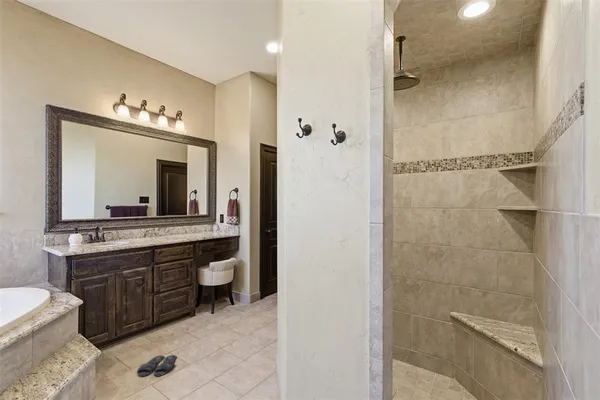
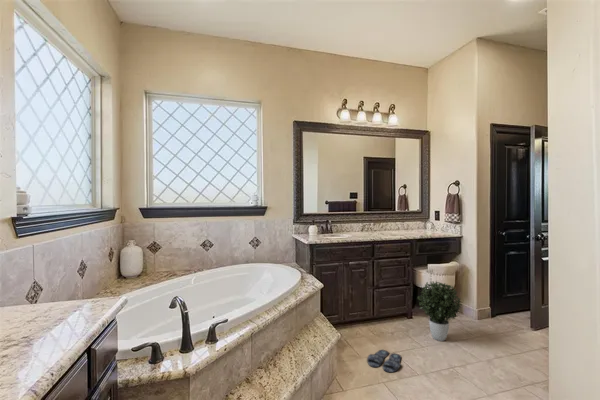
potted plant: none [197,277,236,332] -> present [418,282,461,341]

